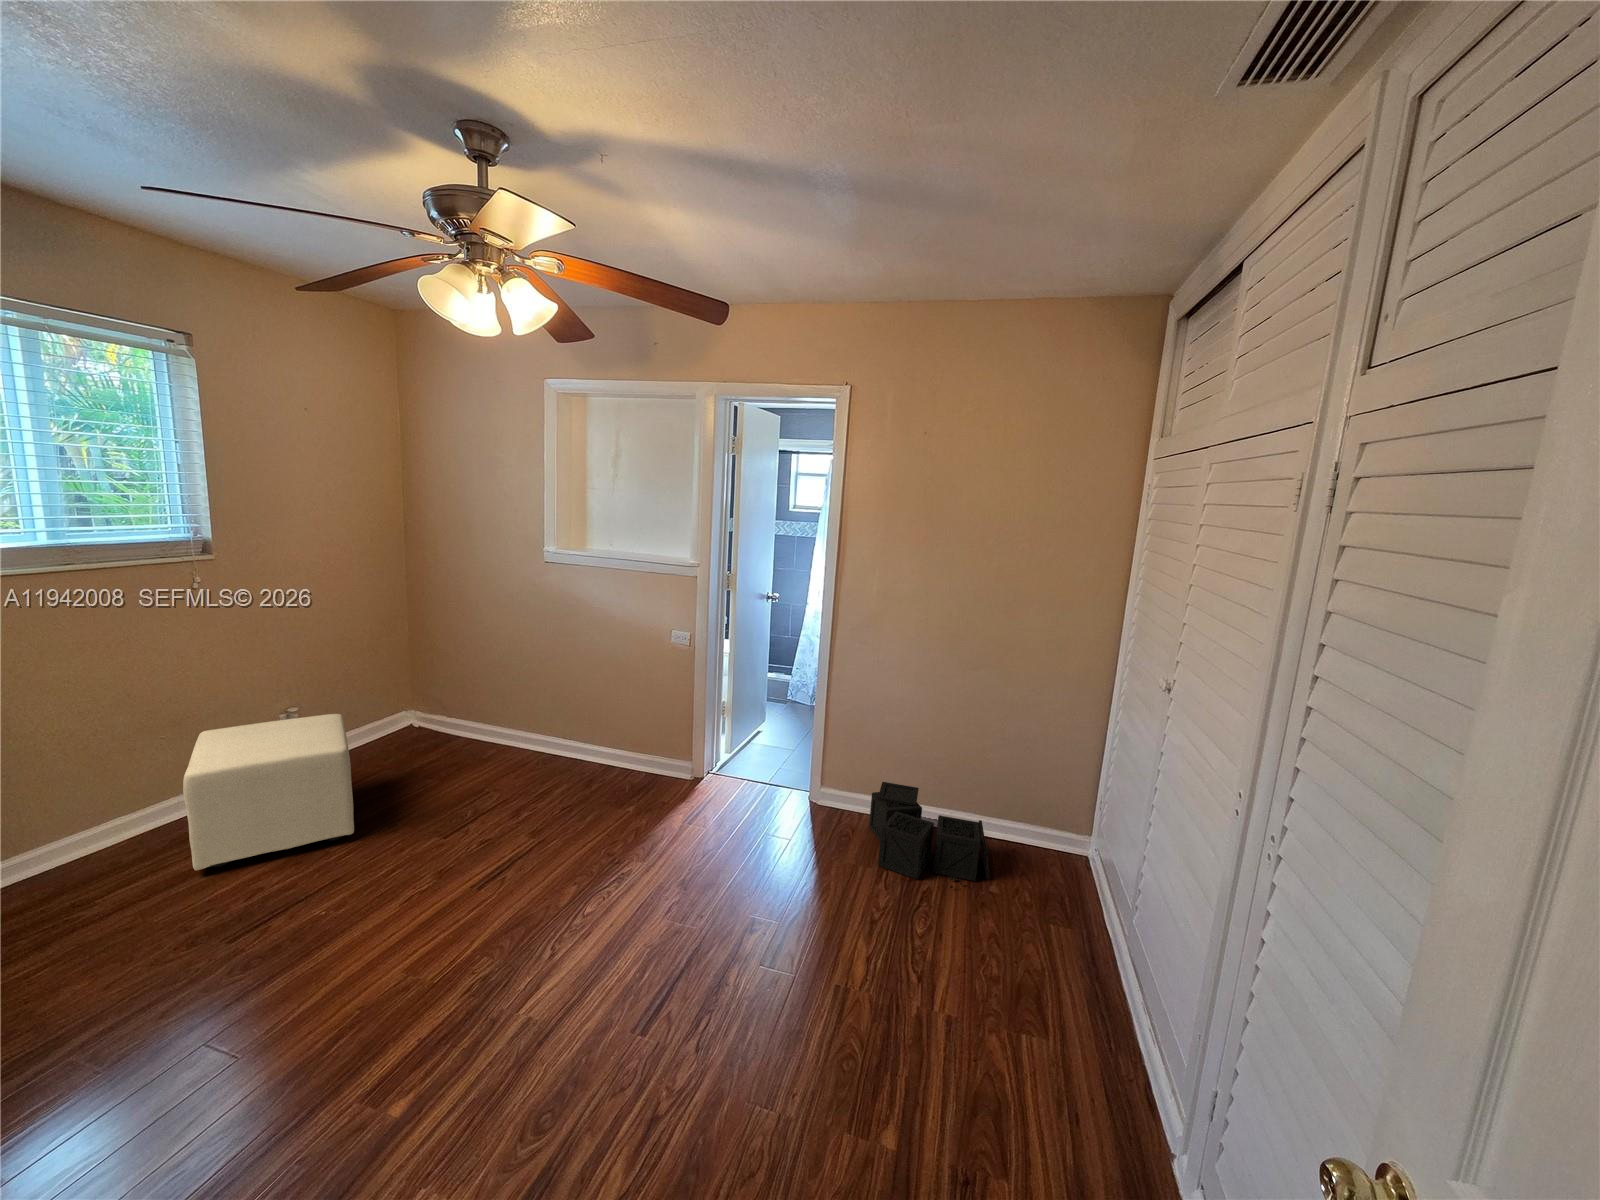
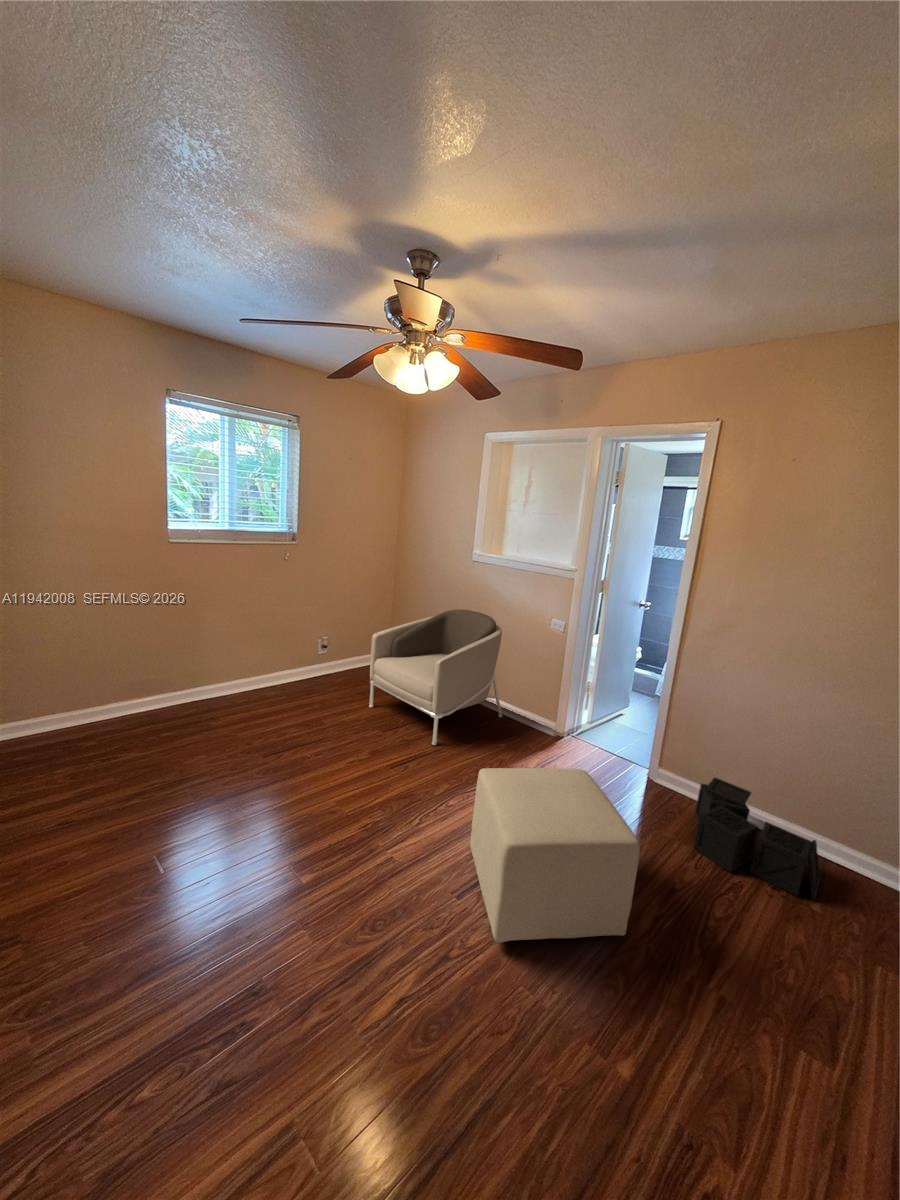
armchair: none [399,632,620,838] -> present [369,609,502,745]
ottoman: present [183,714,354,871] -> present [470,768,640,943]

